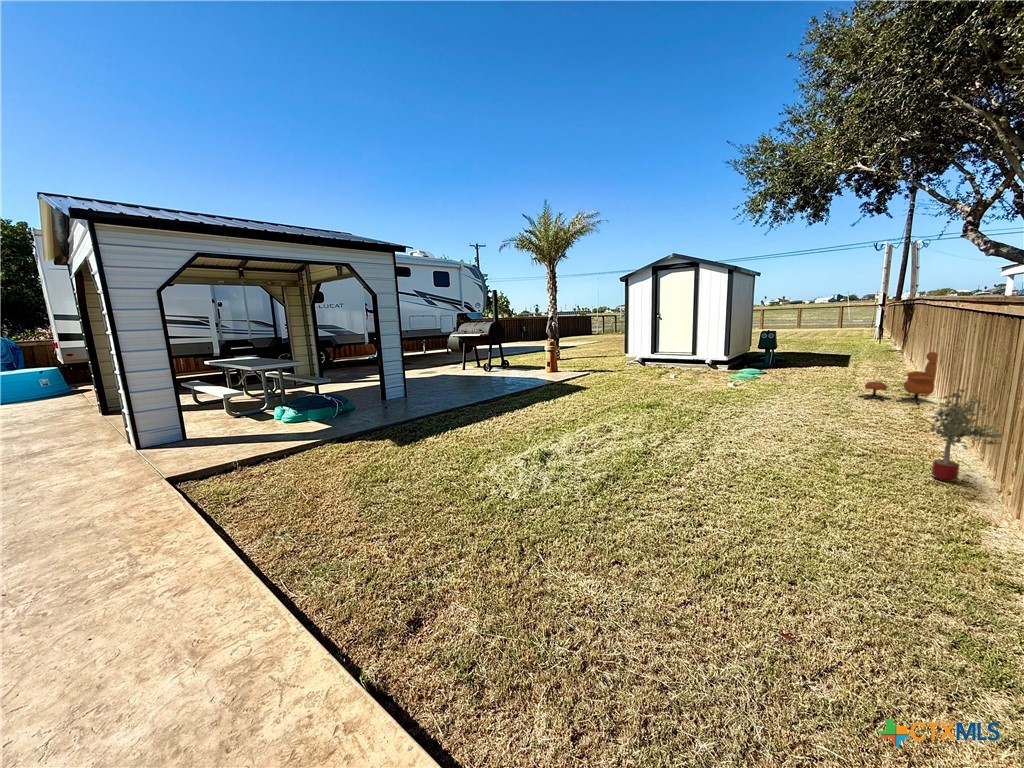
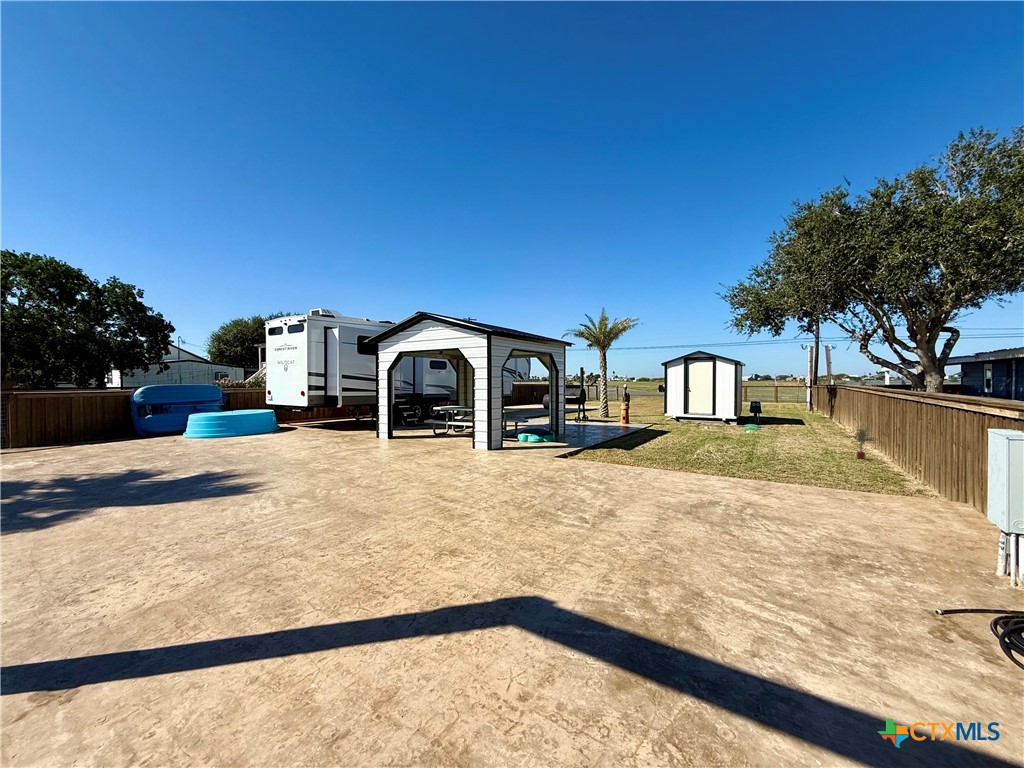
lounge chair: present [859,352,938,405] -> none [818,415,856,441]

